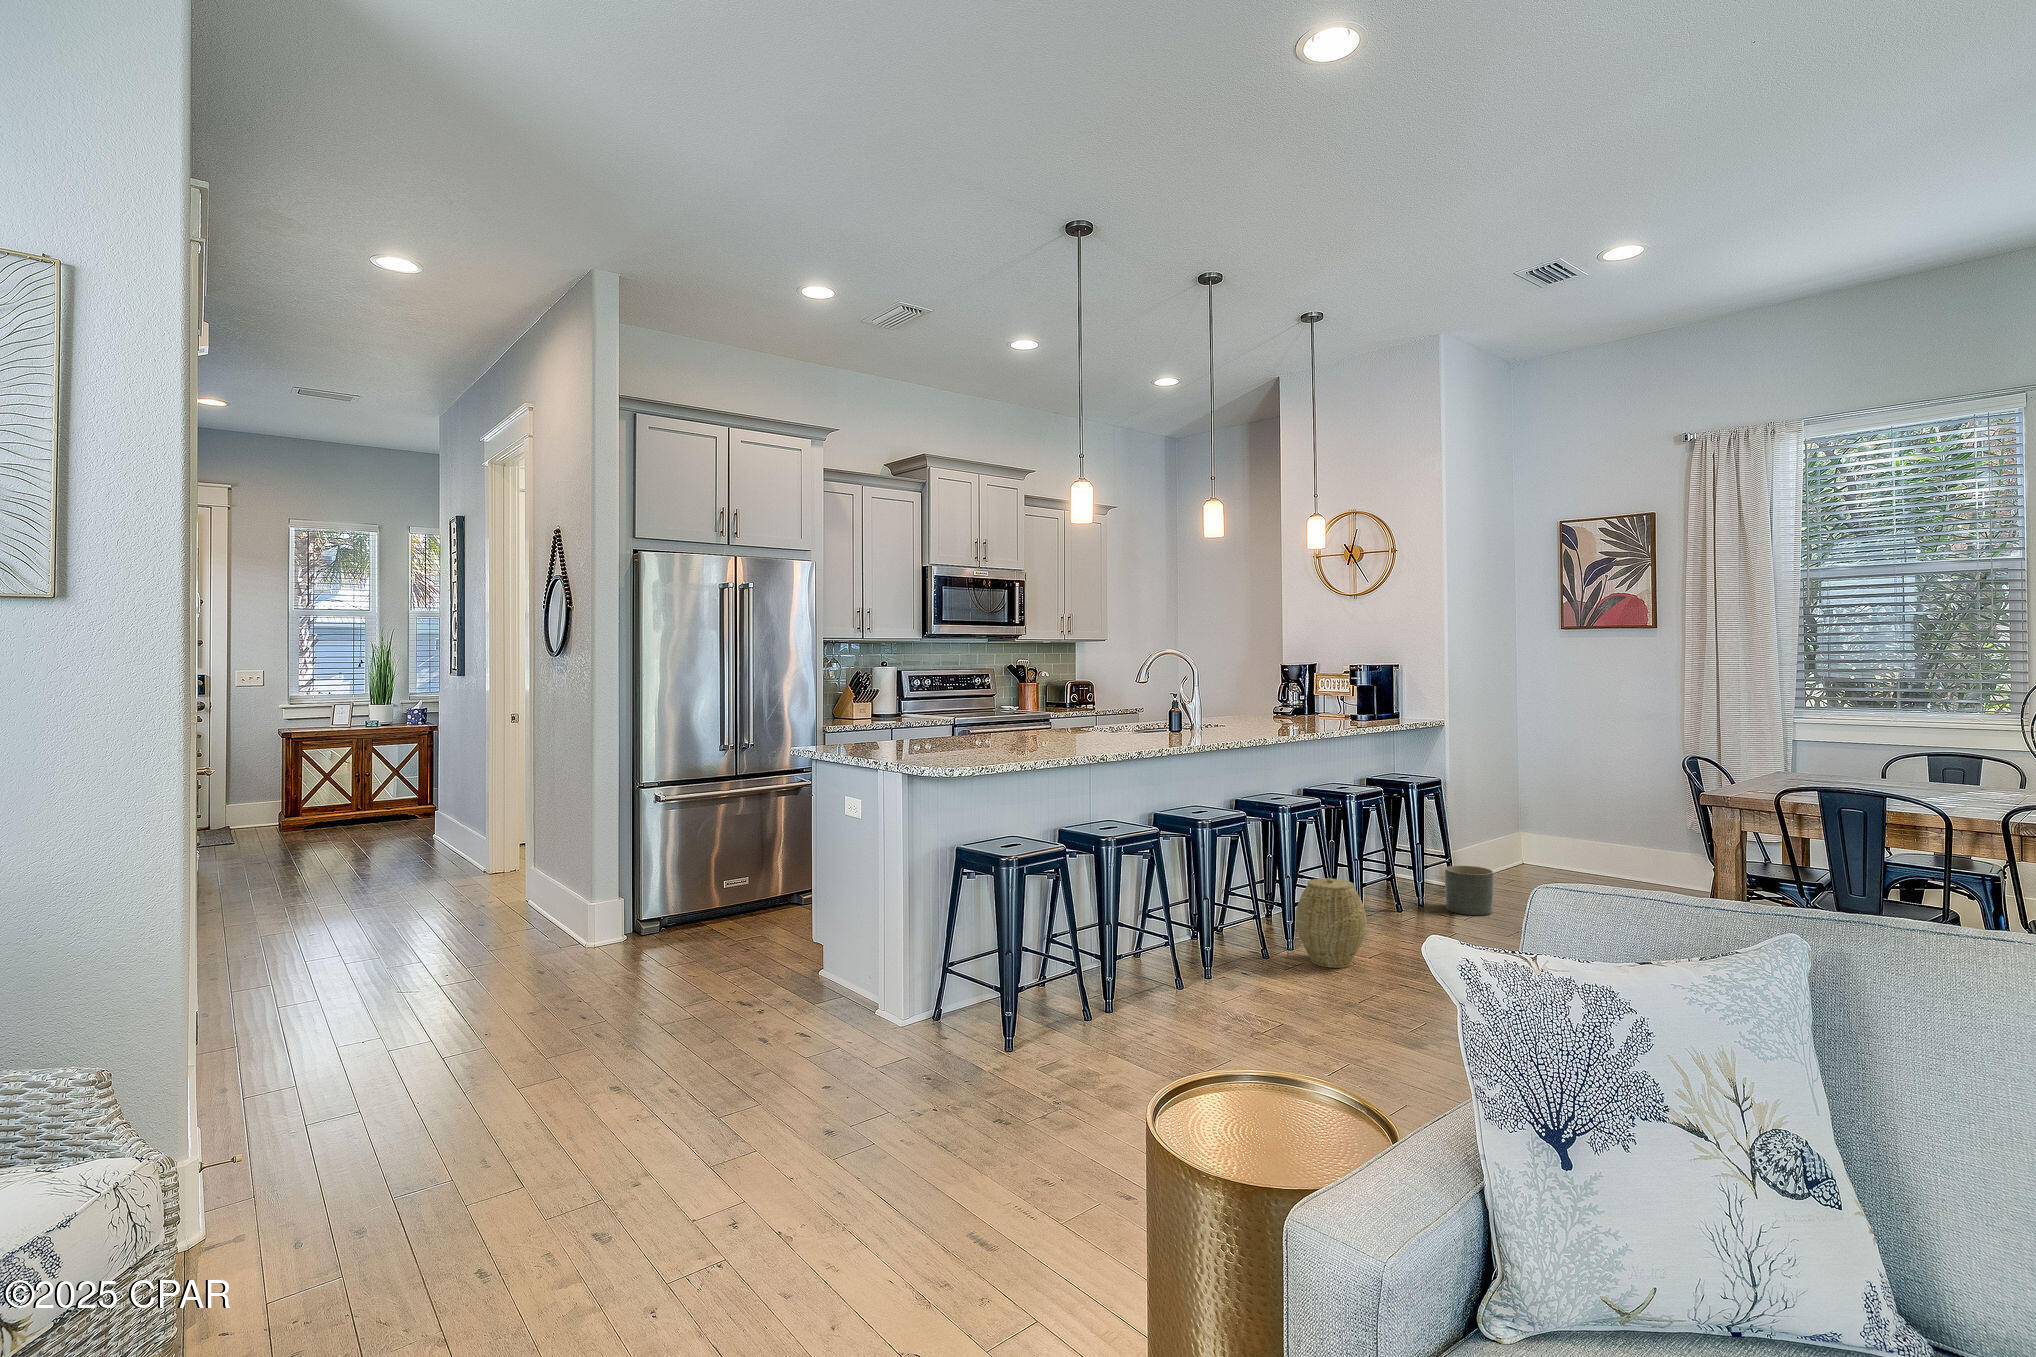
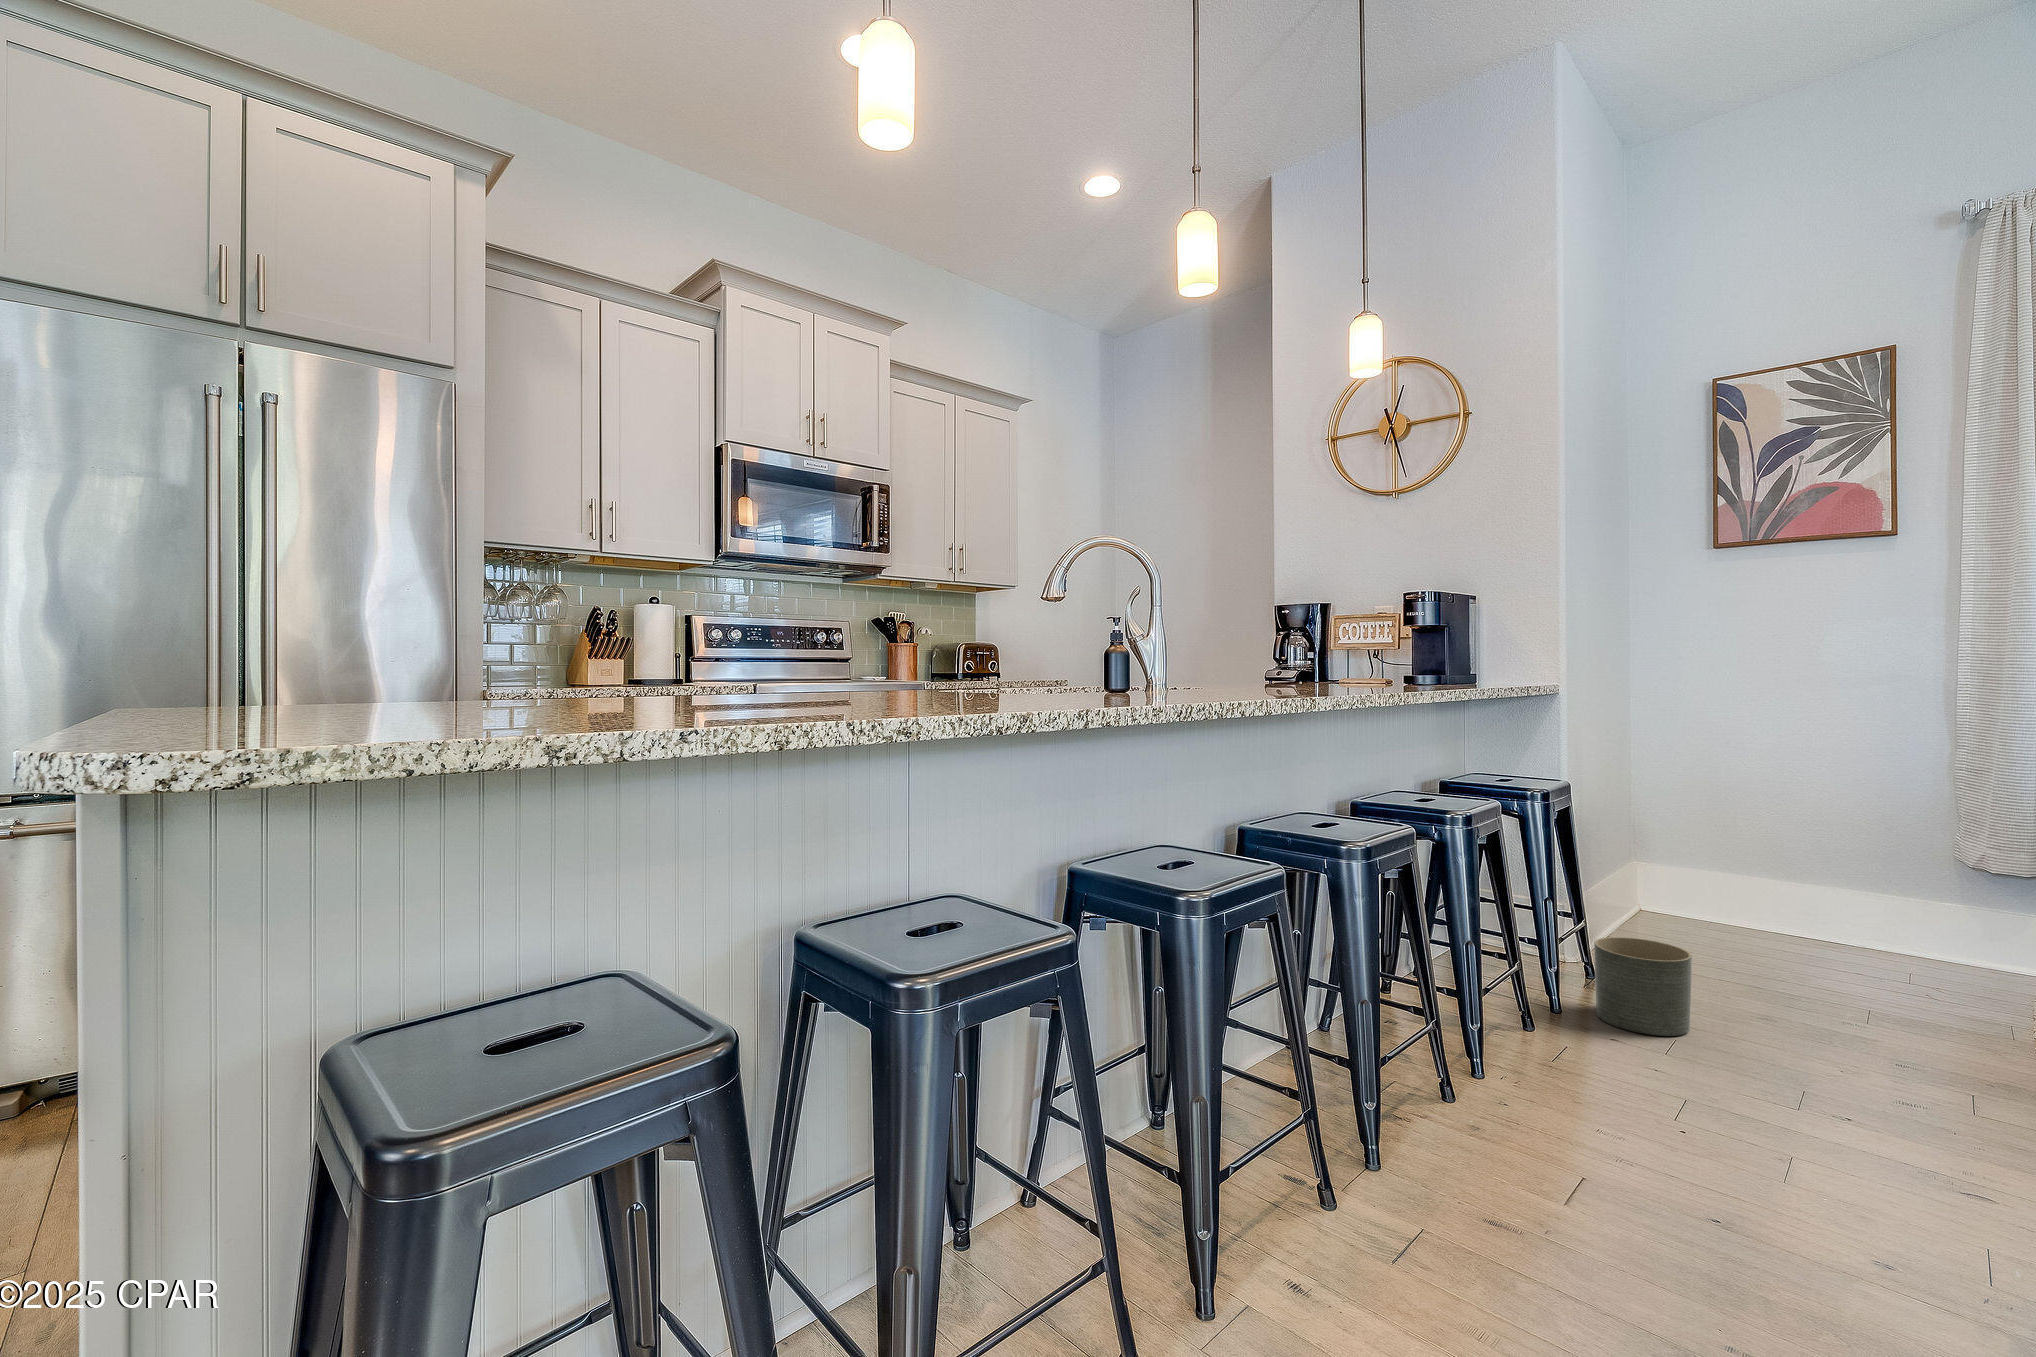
woven basket: present [1296,878,1367,968] -> none [1390,1010,1567,1239]

